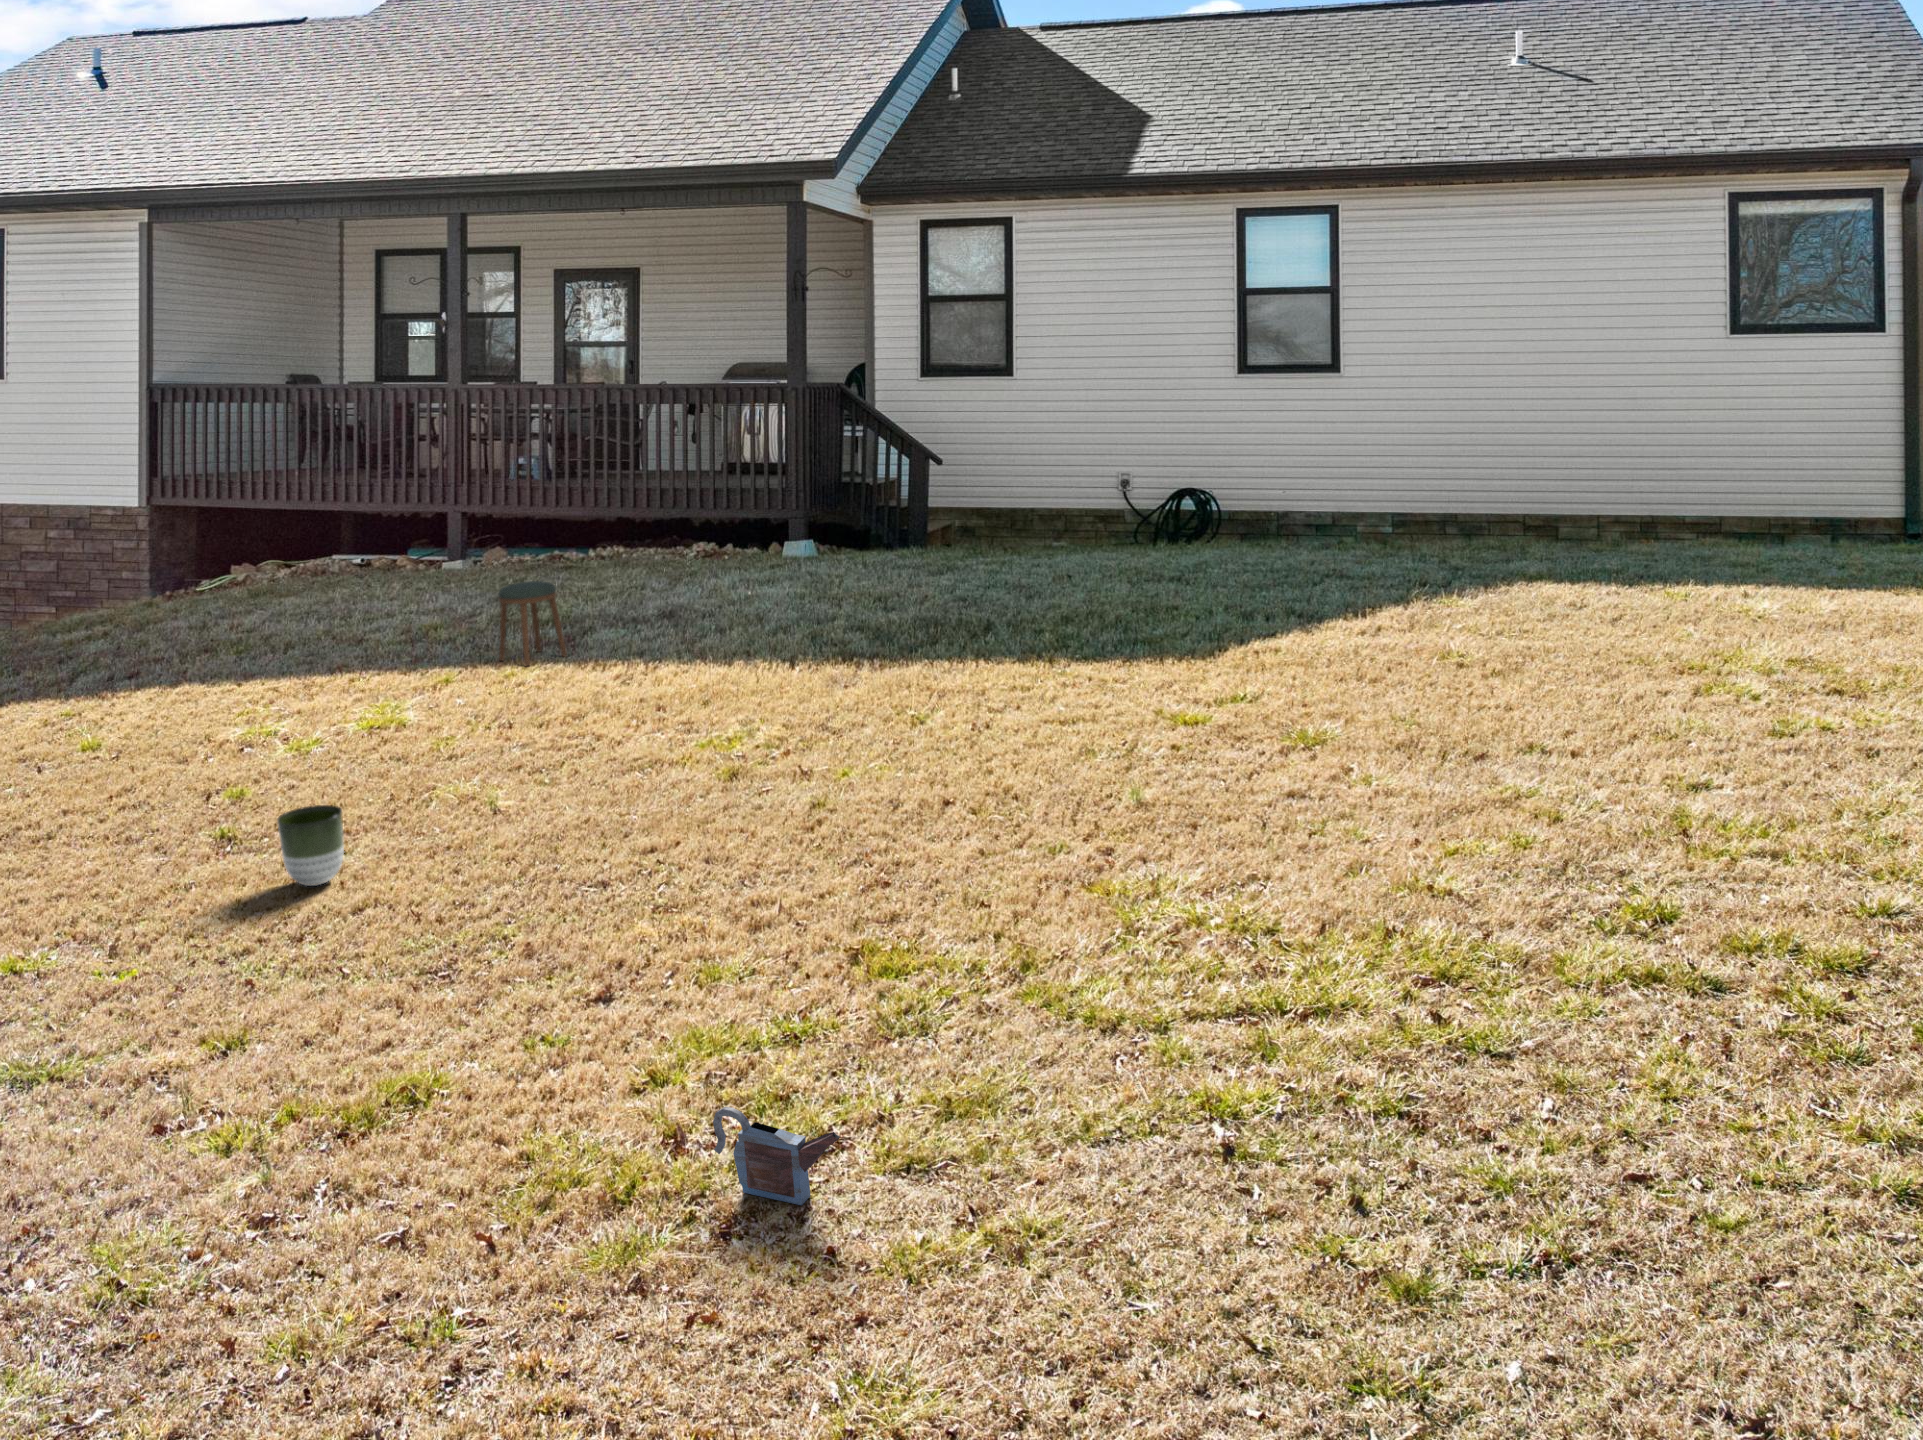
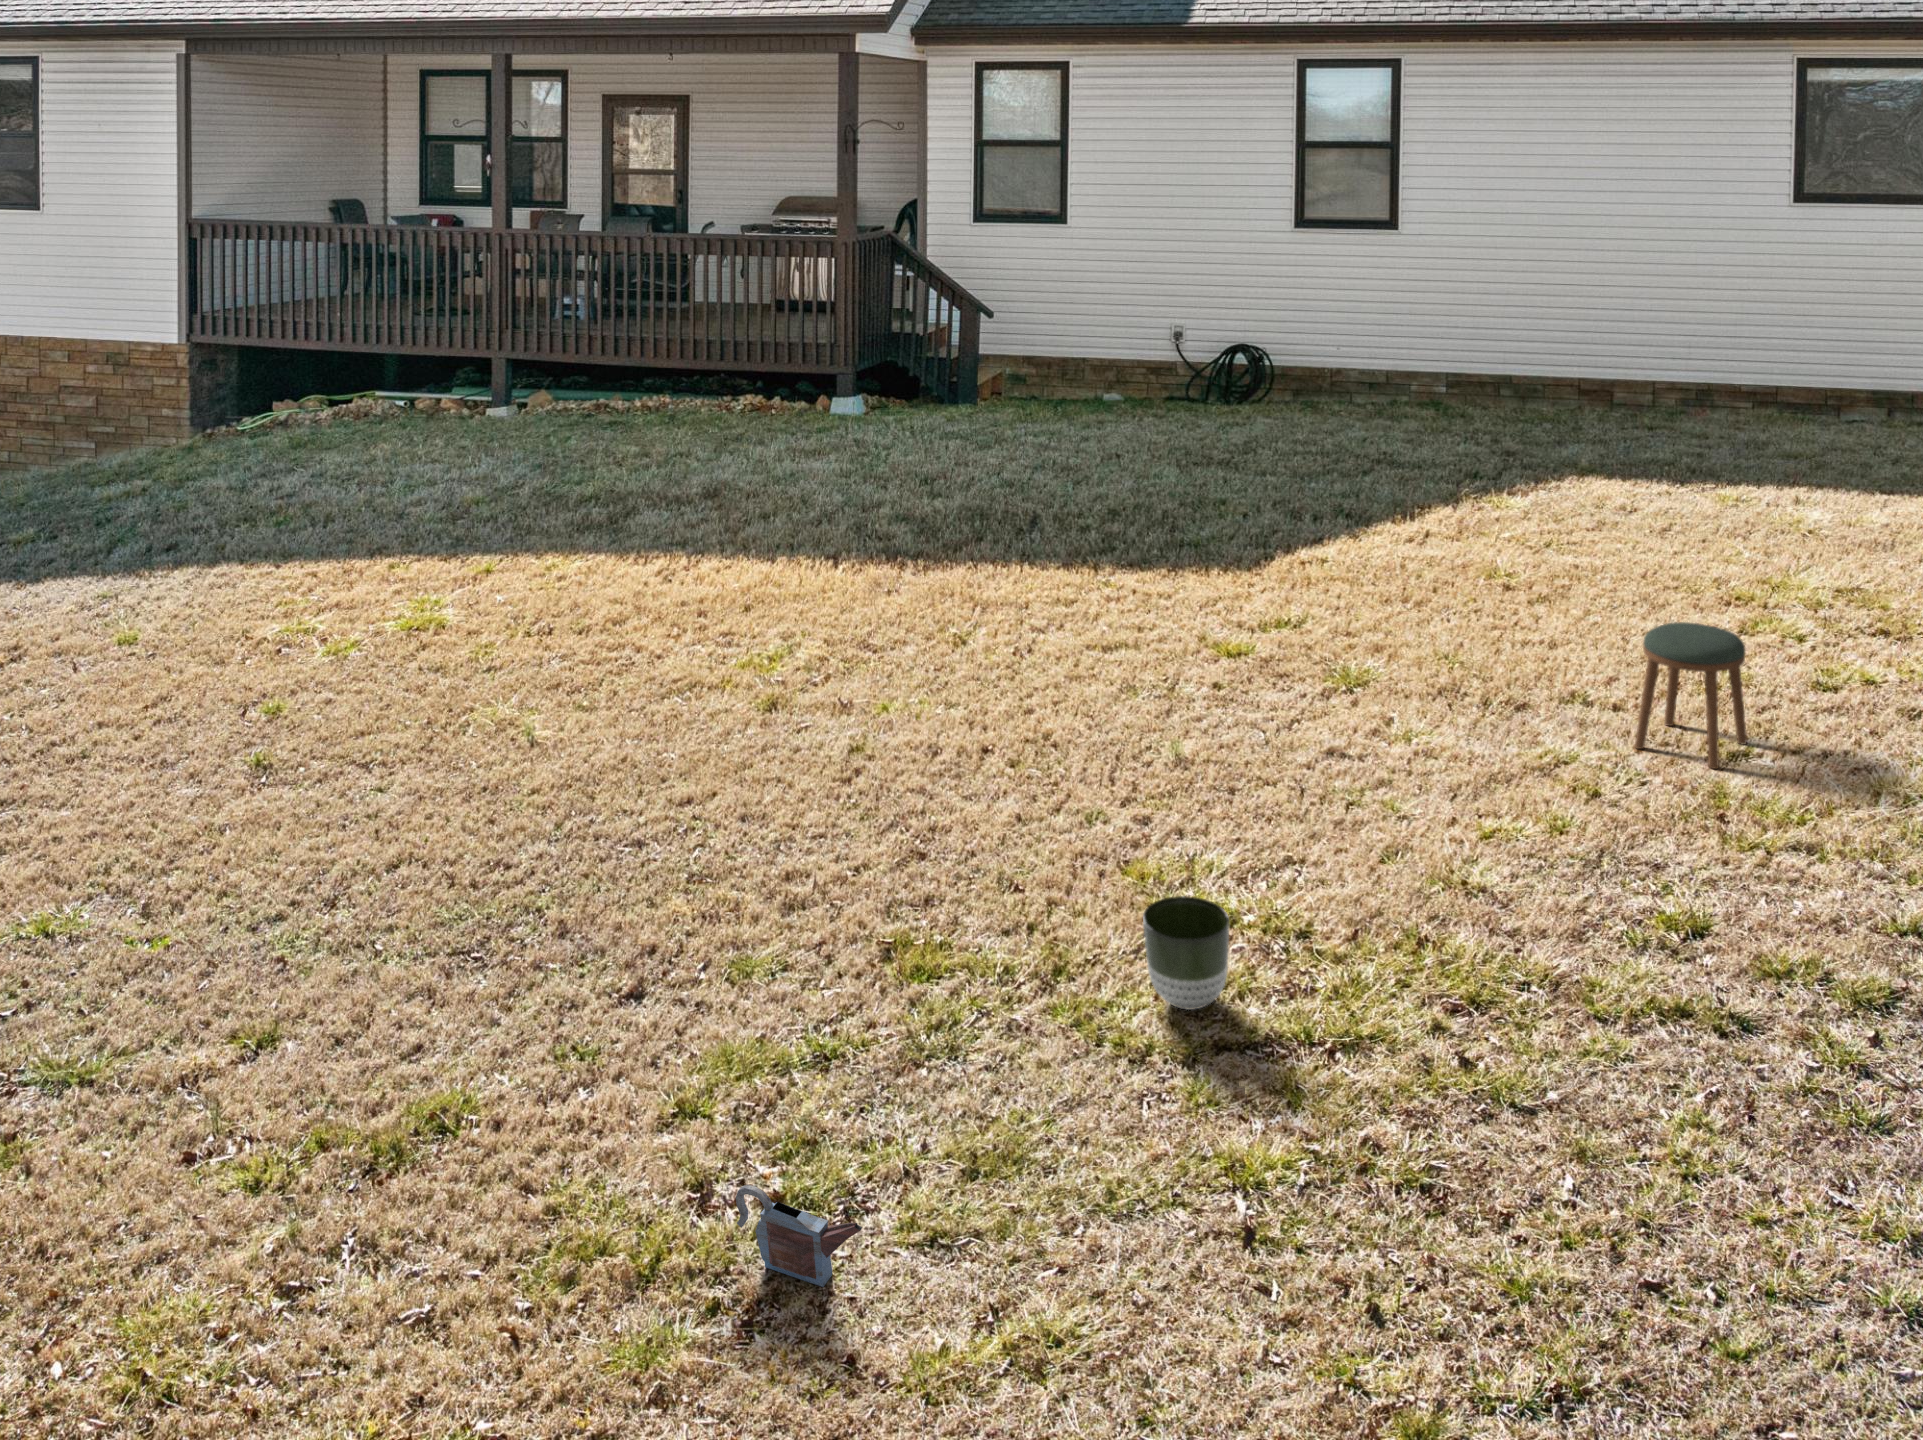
stool: present [499,581,567,666] -> present [1635,622,1747,769]
planter: present [277,805,344,886] -> present [1143,896,1229,1010]

